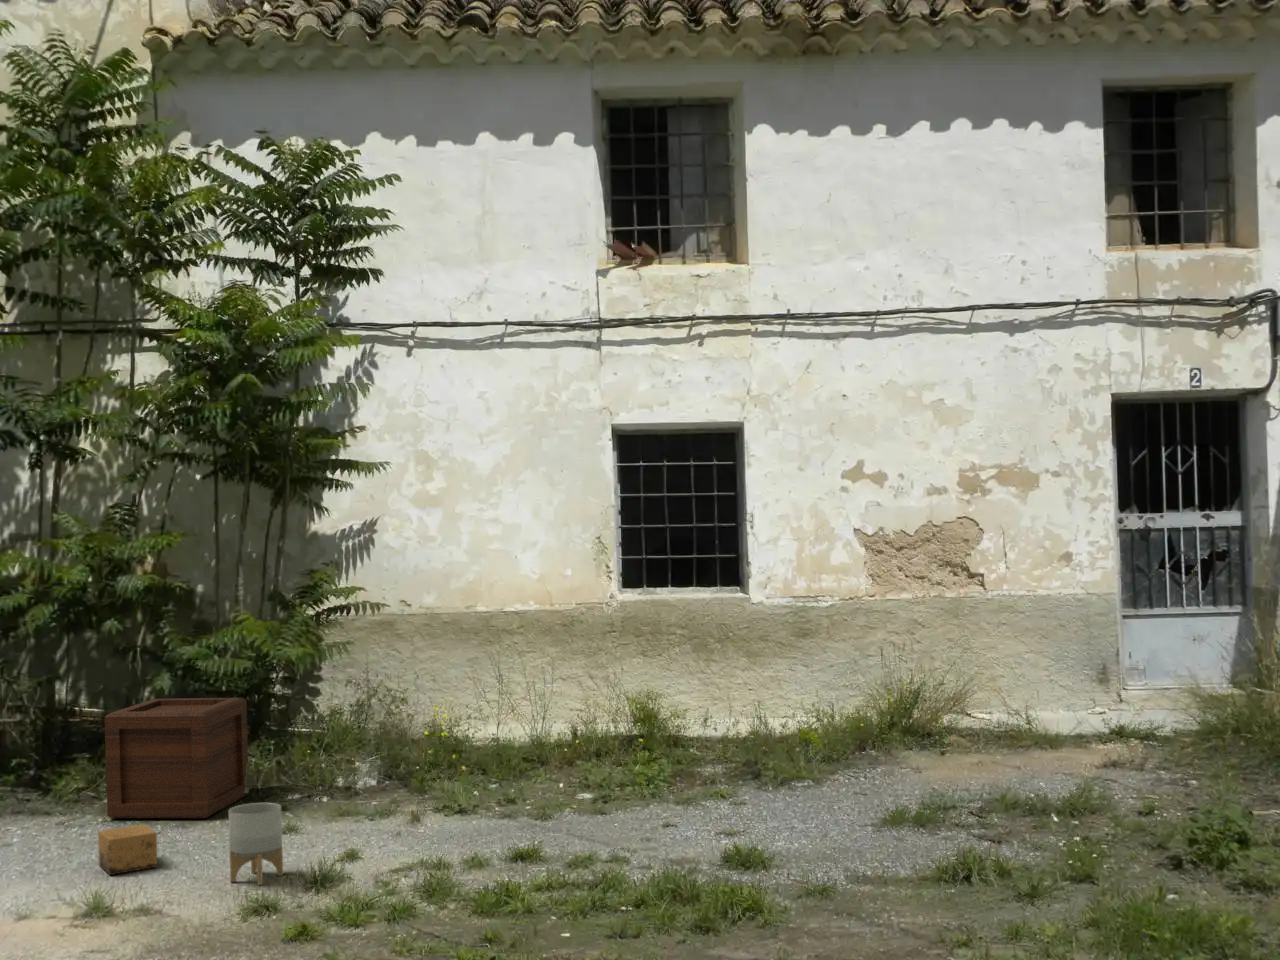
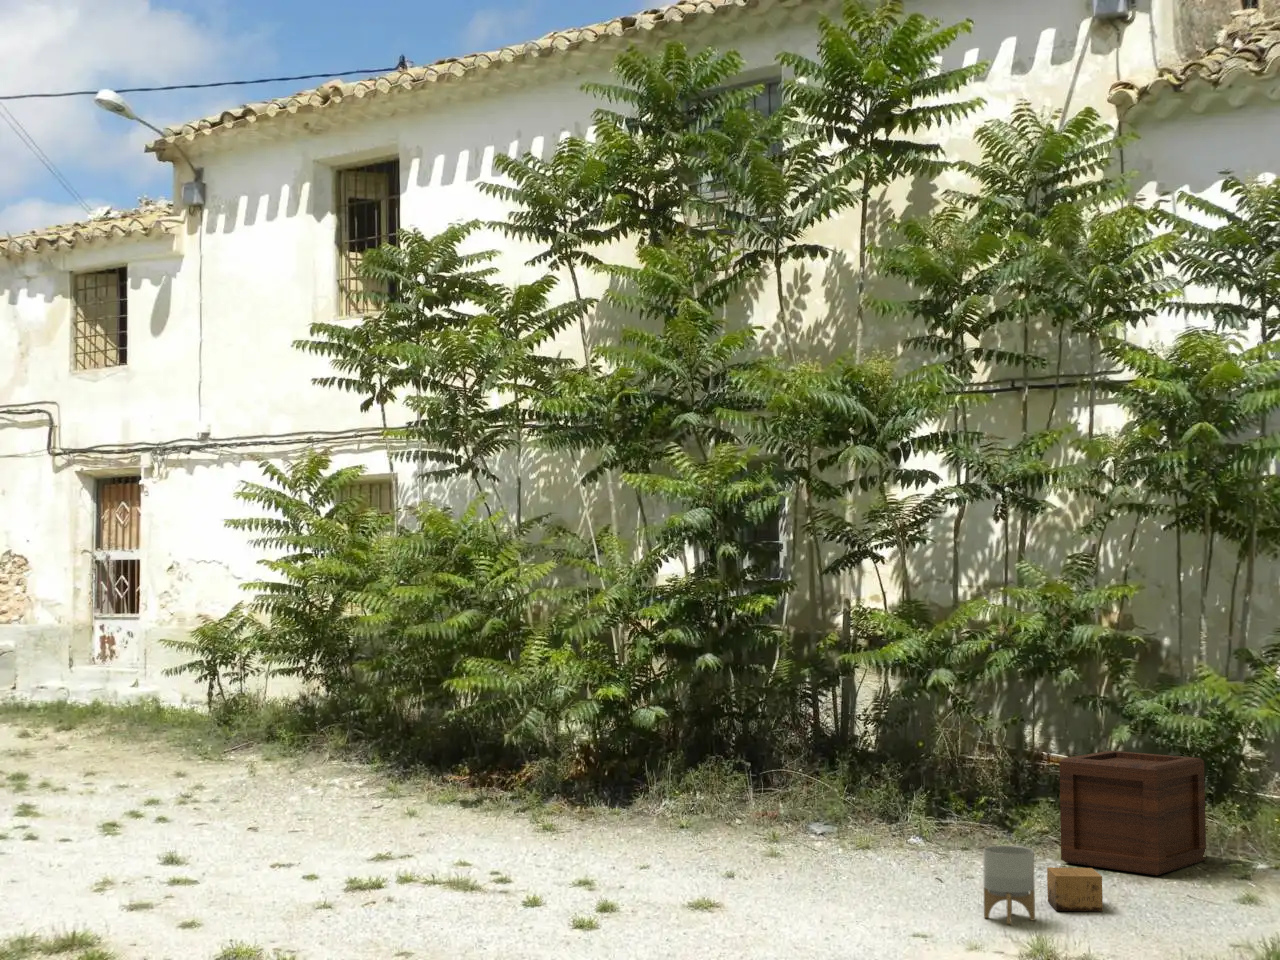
planter: present [228,803,283,885] -> present [983,845,1035,924]

